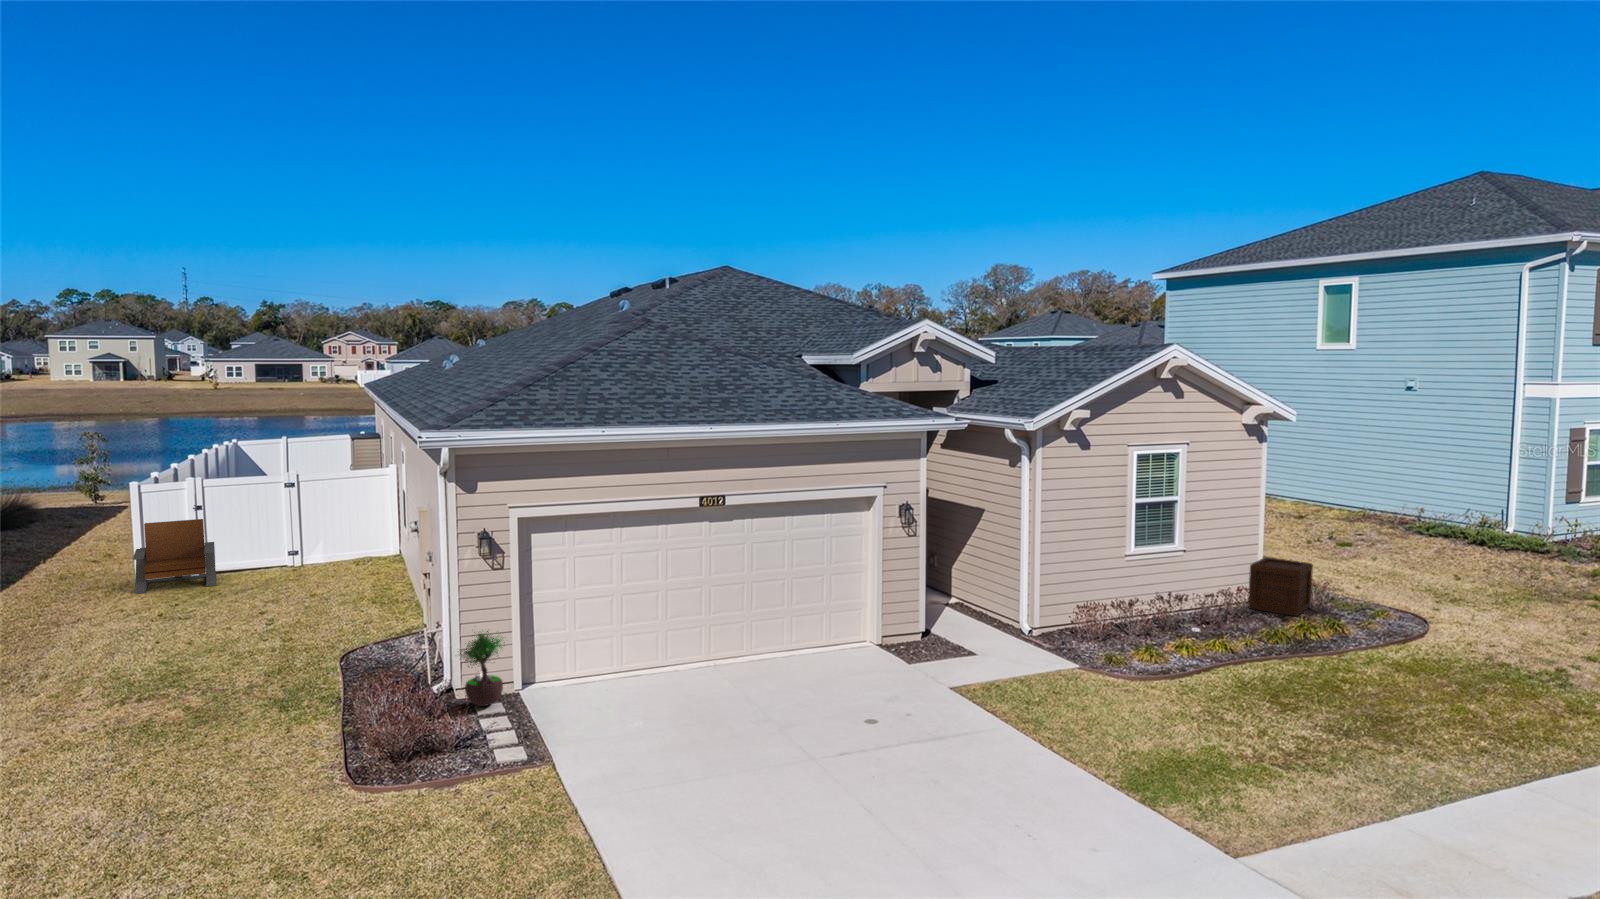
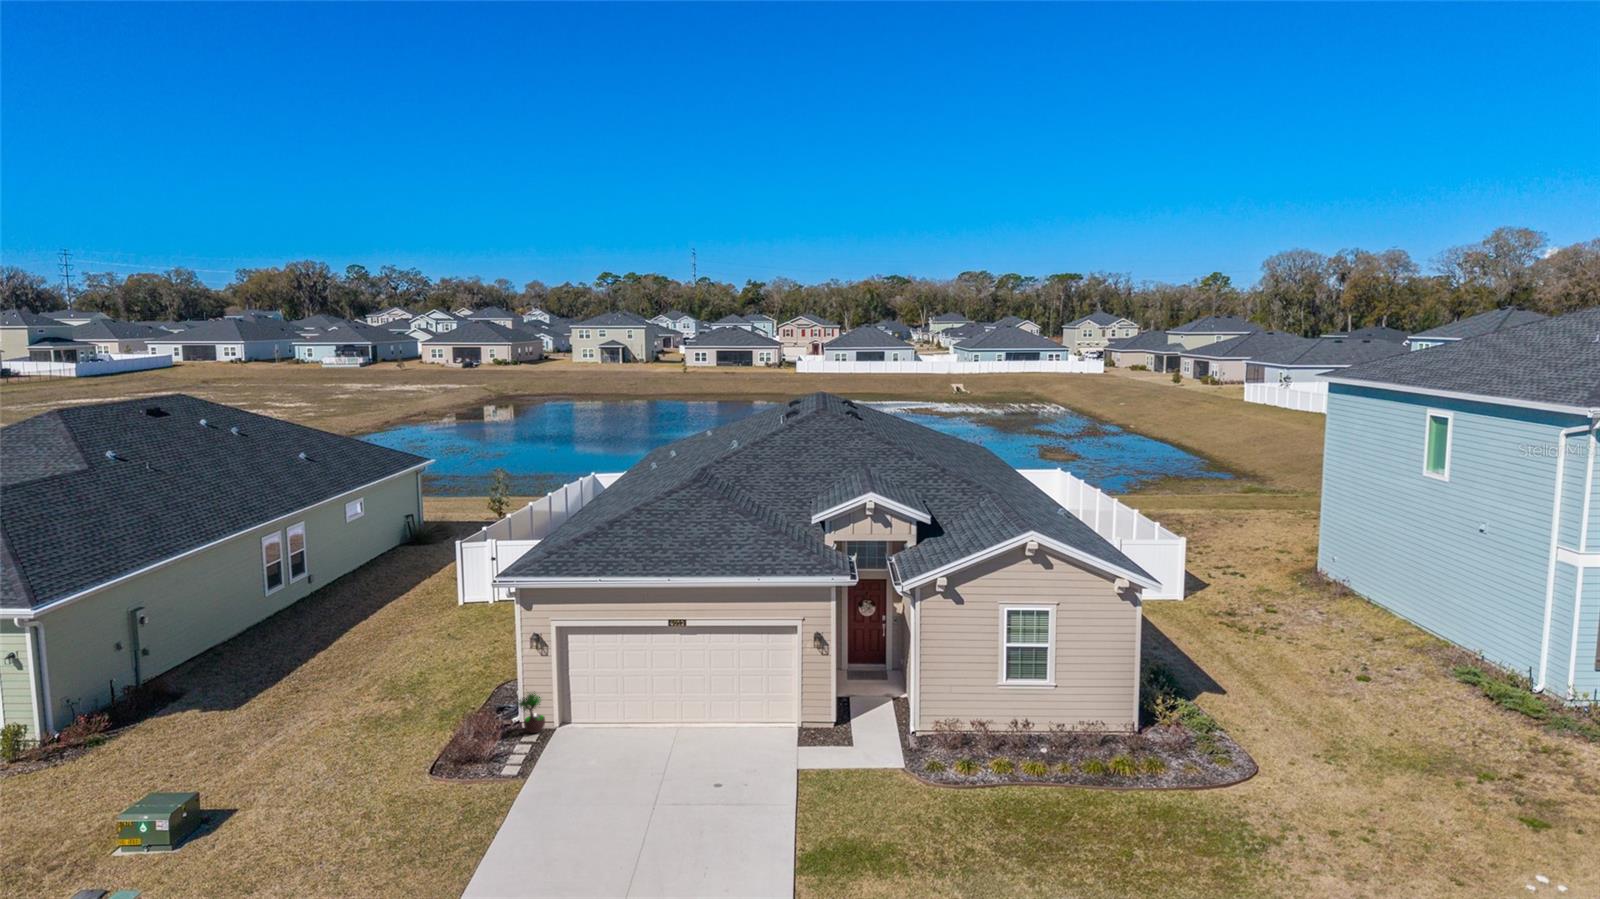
lounge chair: present [133,519,216,594] -> none [451,569,500,613]
wooden crate: present [1248,557,1313,616] -> none [1113,698,1172,754]

